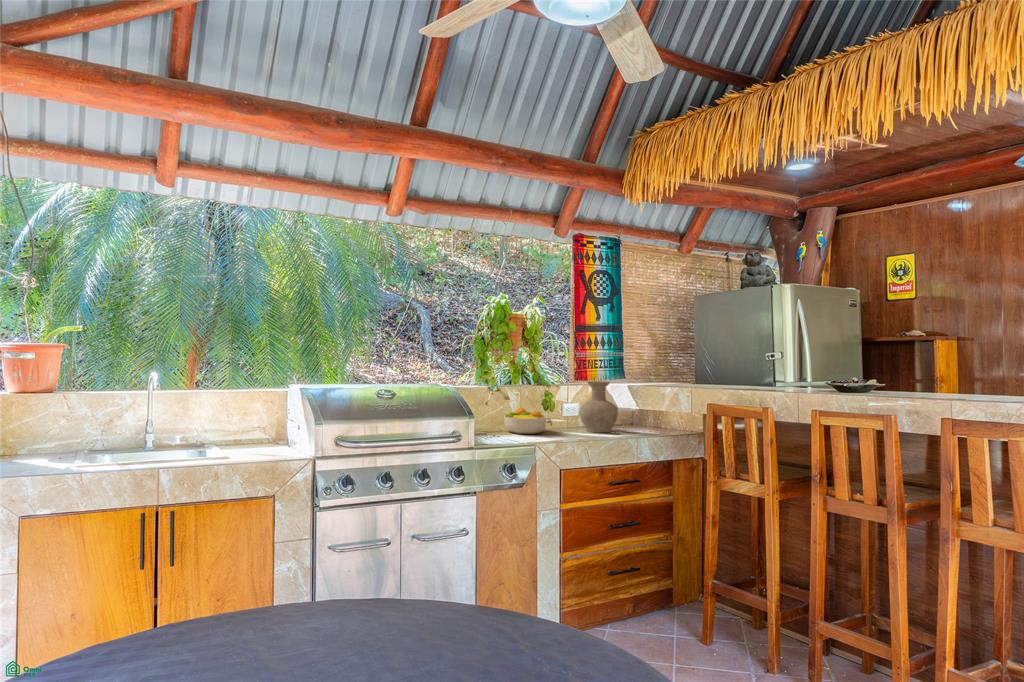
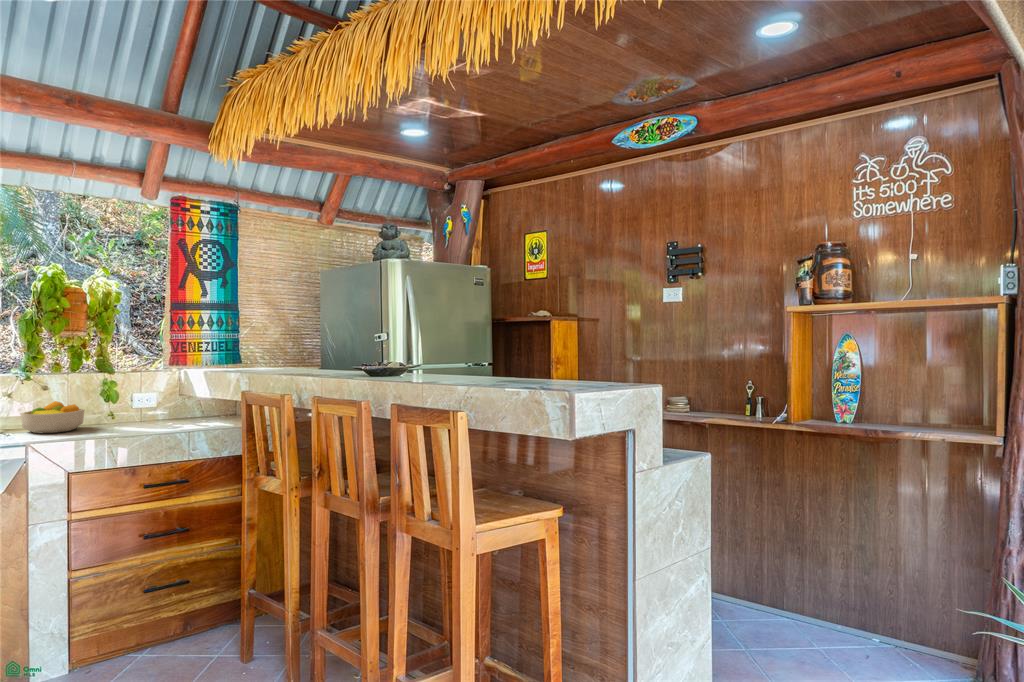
vase: present [580,381,618,433] -> none [135,367,186,427]

